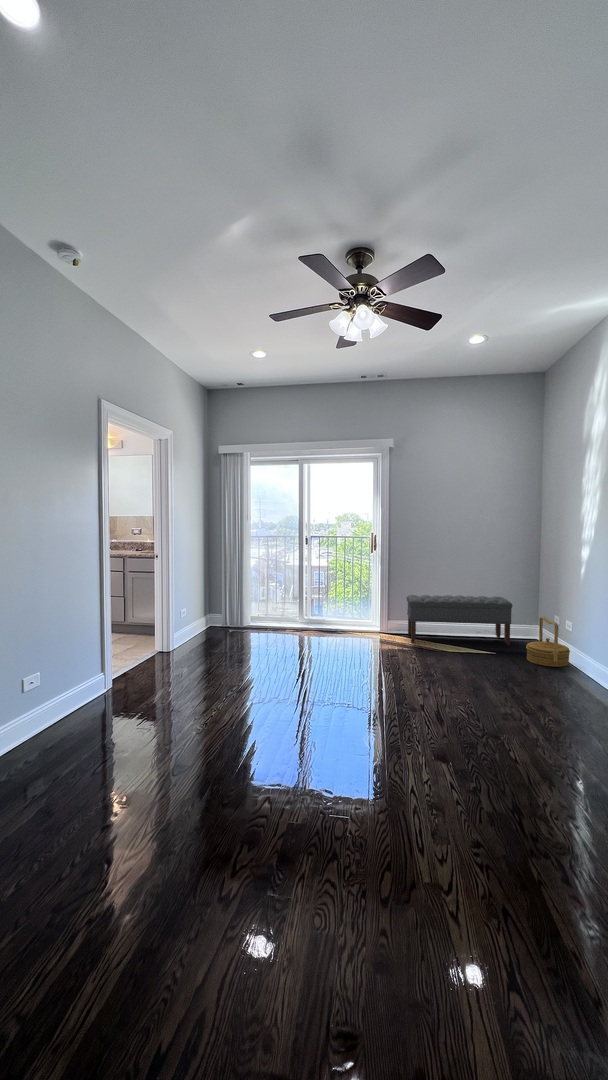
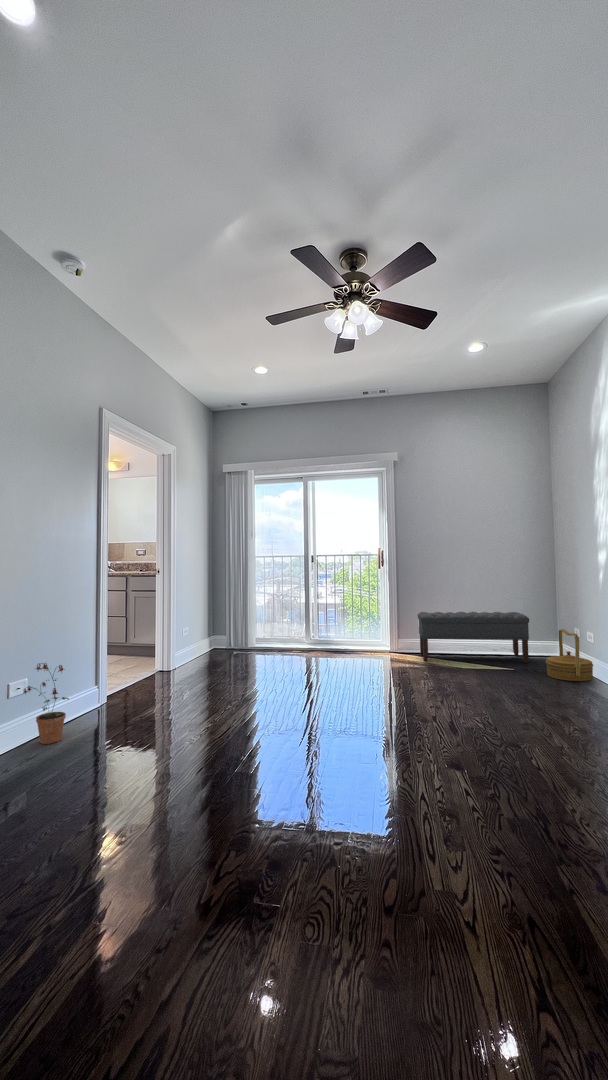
potted plant: none [35,655,80,731] -> present [23,663,69,744]

